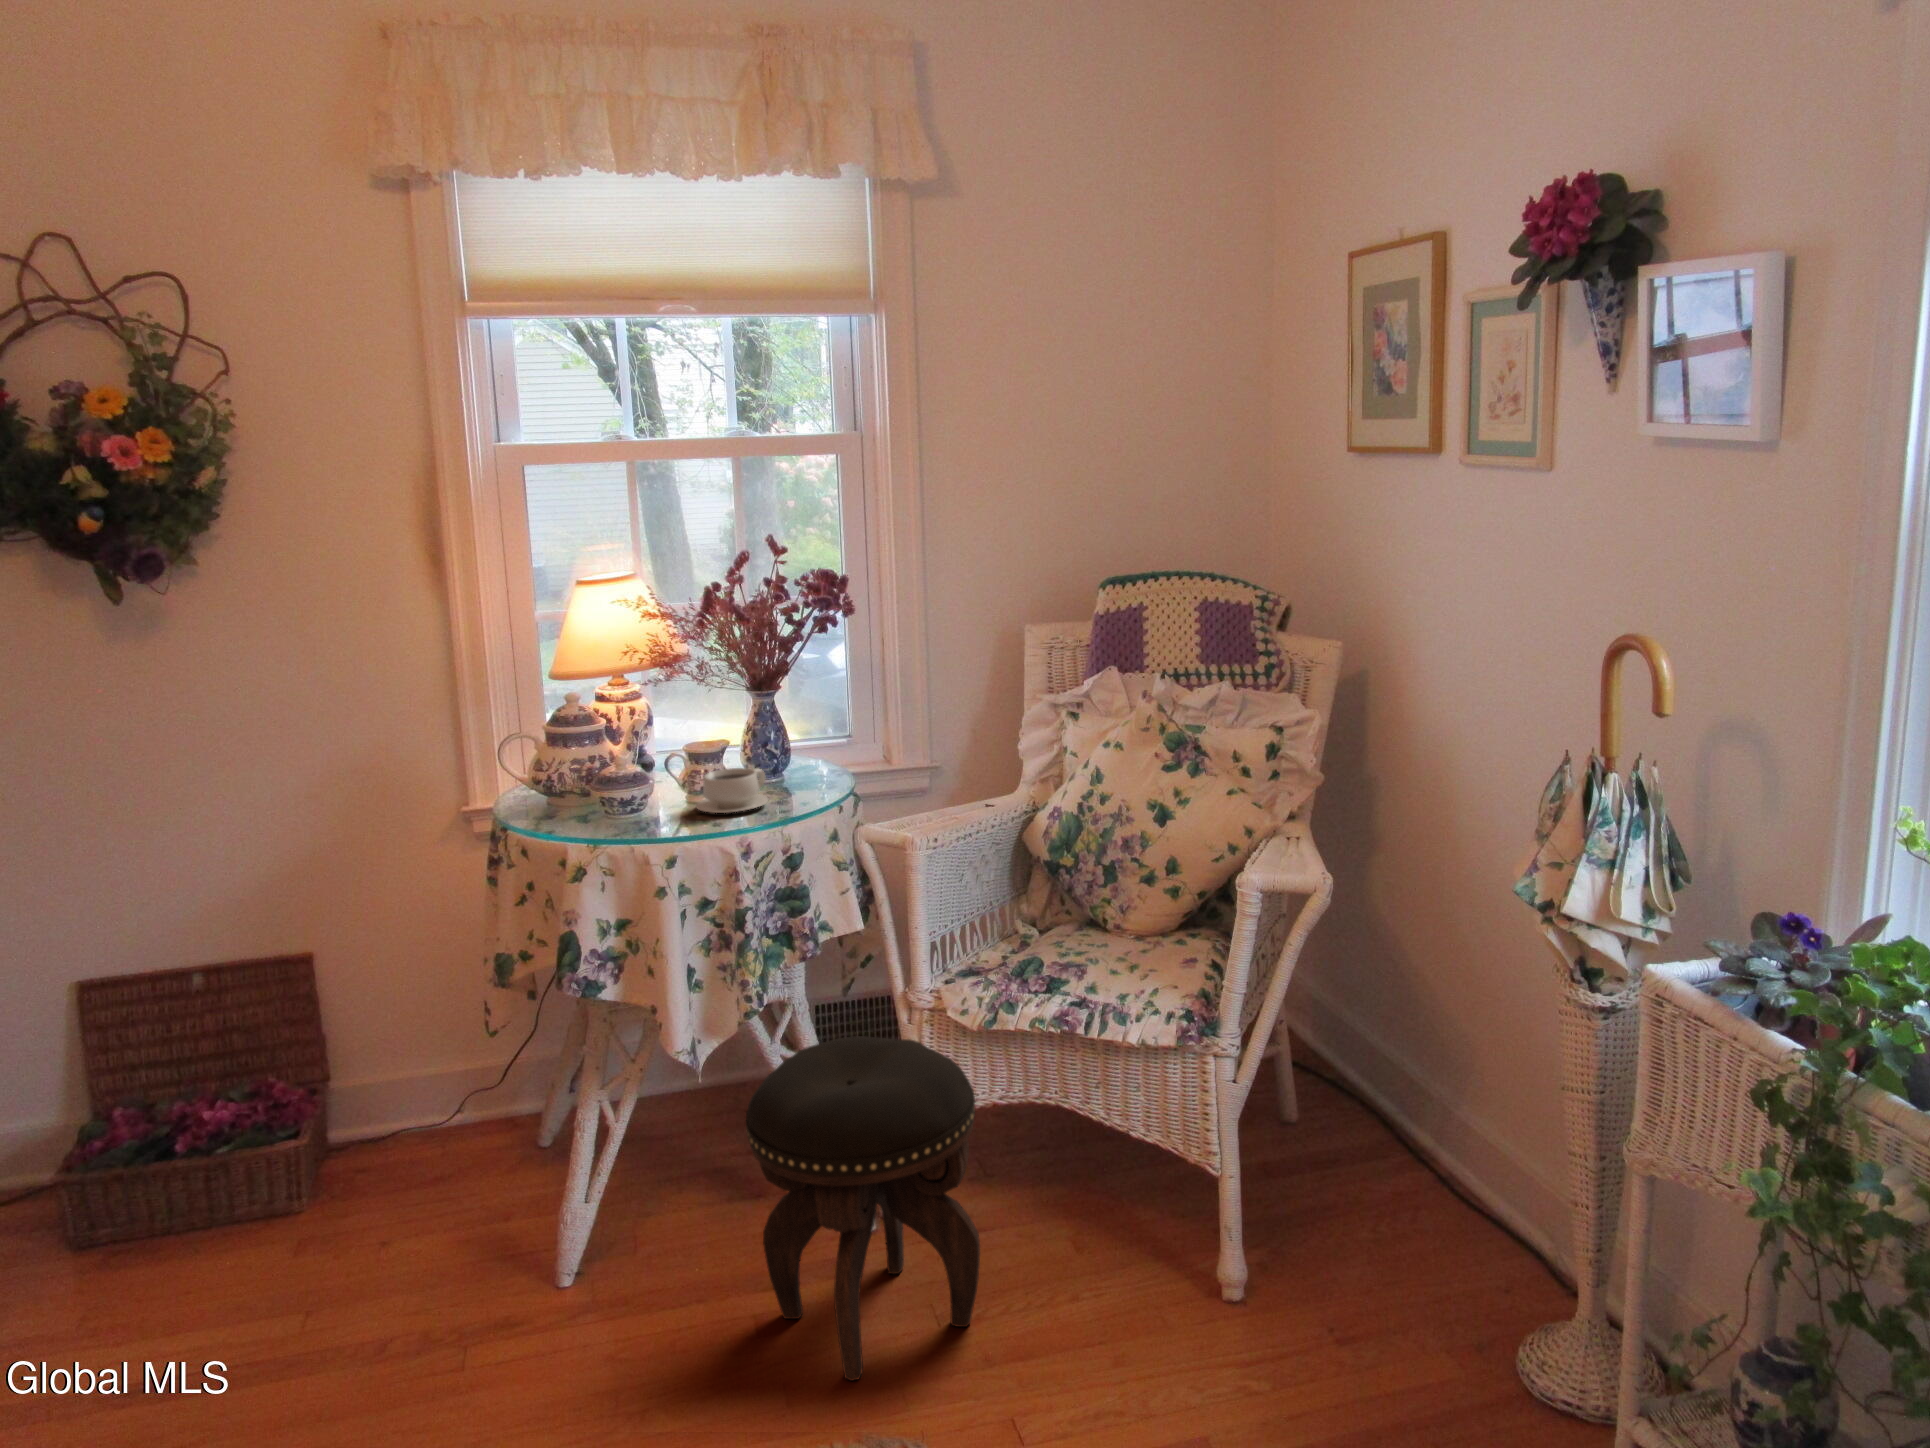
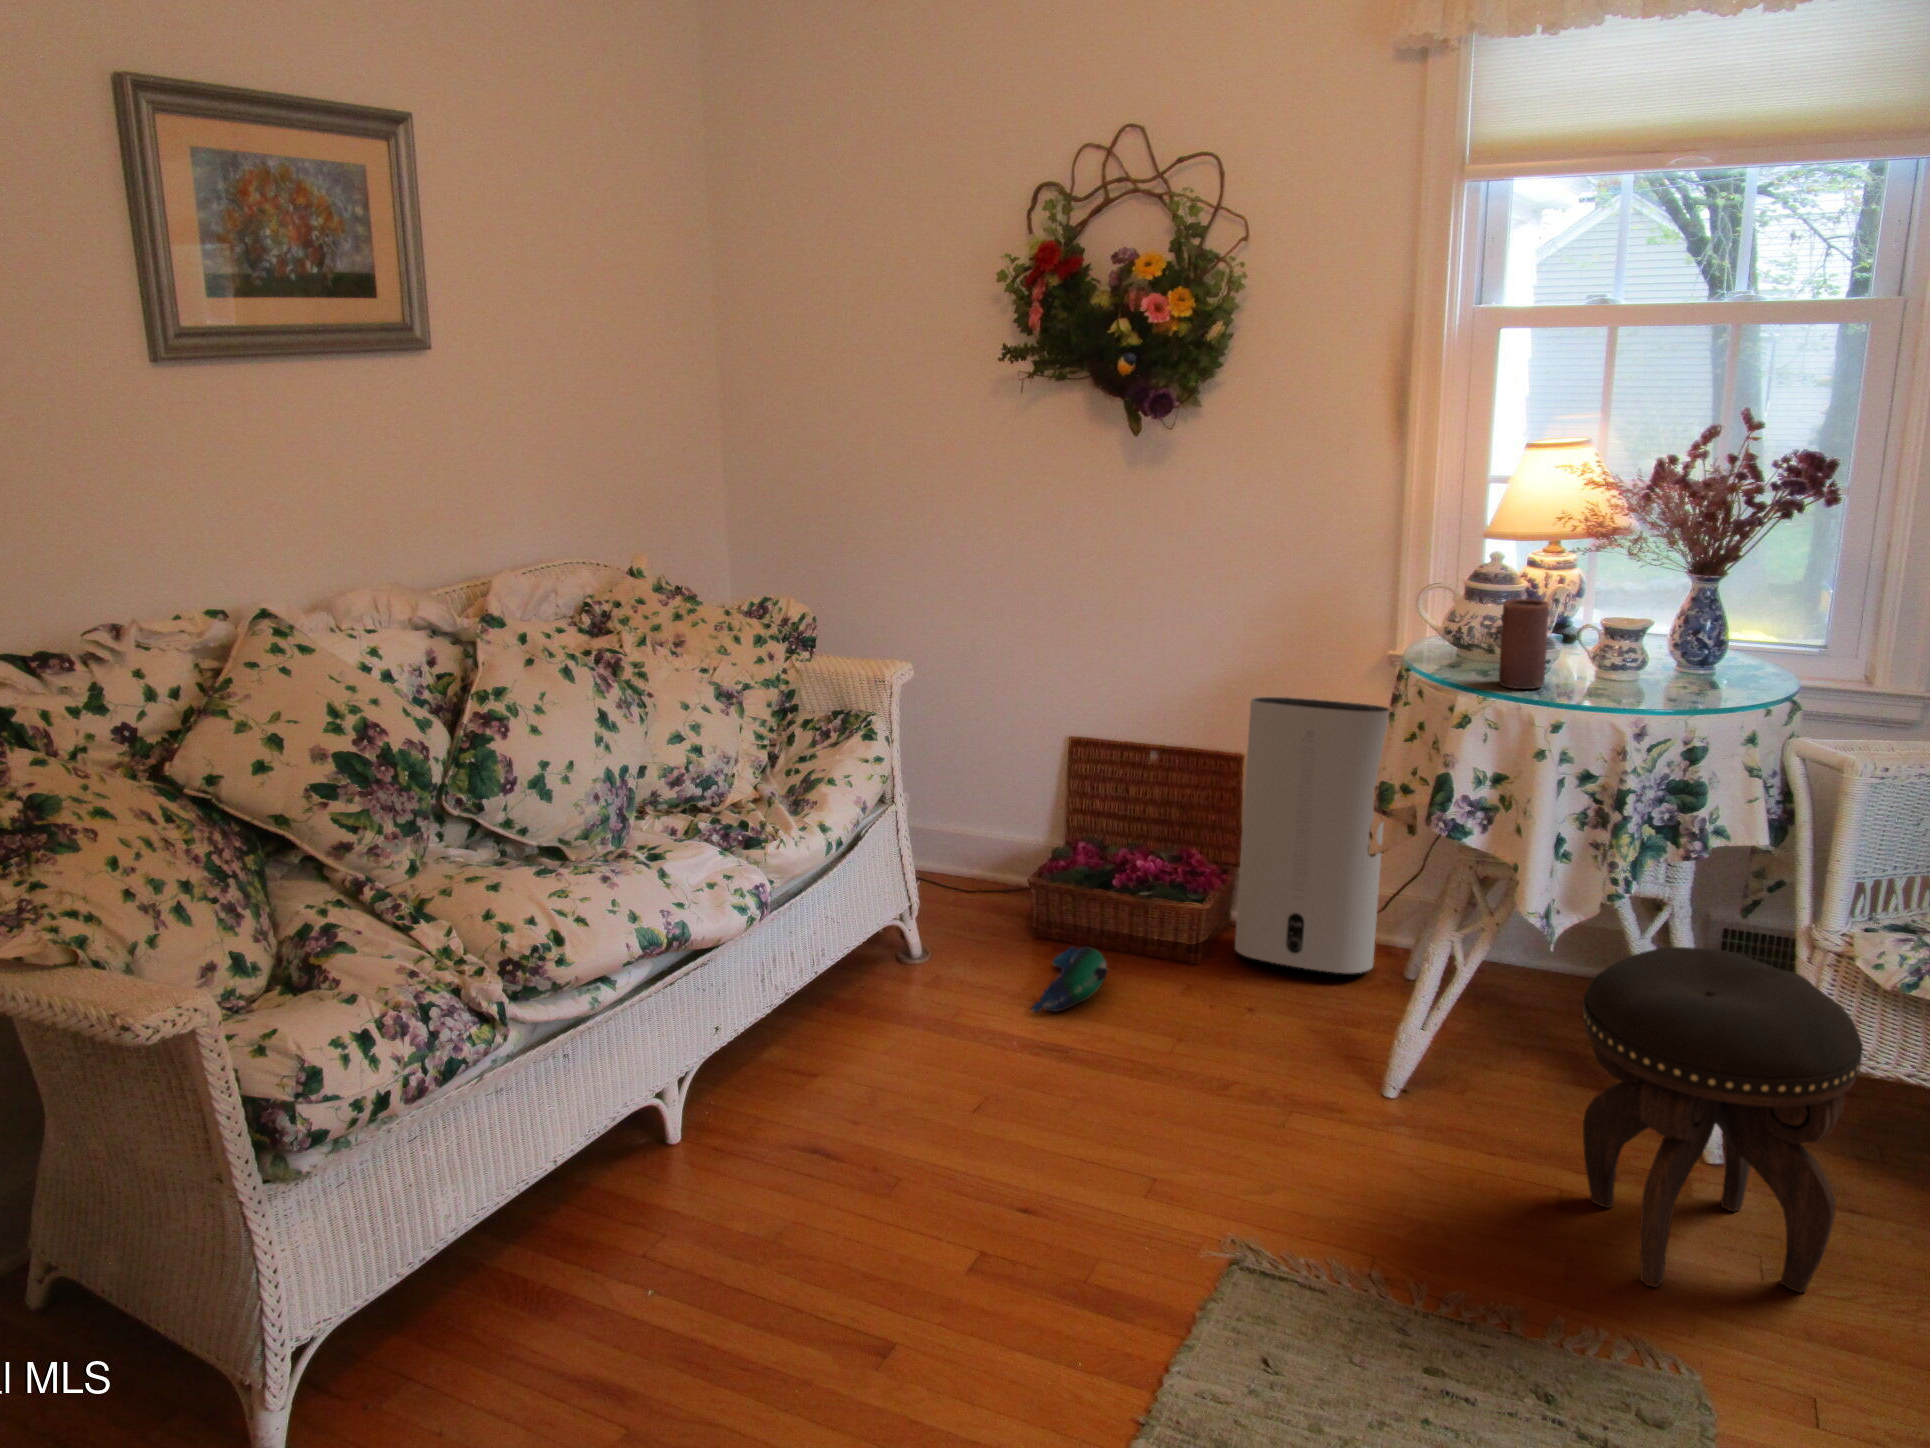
candle: none [594,737,647,830] -> present [1499,599,1549,689]
teacup: present [696,768,768,813] -> none [1600,649,1685,694]
air purifier: none [323,869,514,1188] -> present [1235,697,1389,973]
plush toy: none [91,1247,196,1363] -> present [1031,947,1108,1013]

